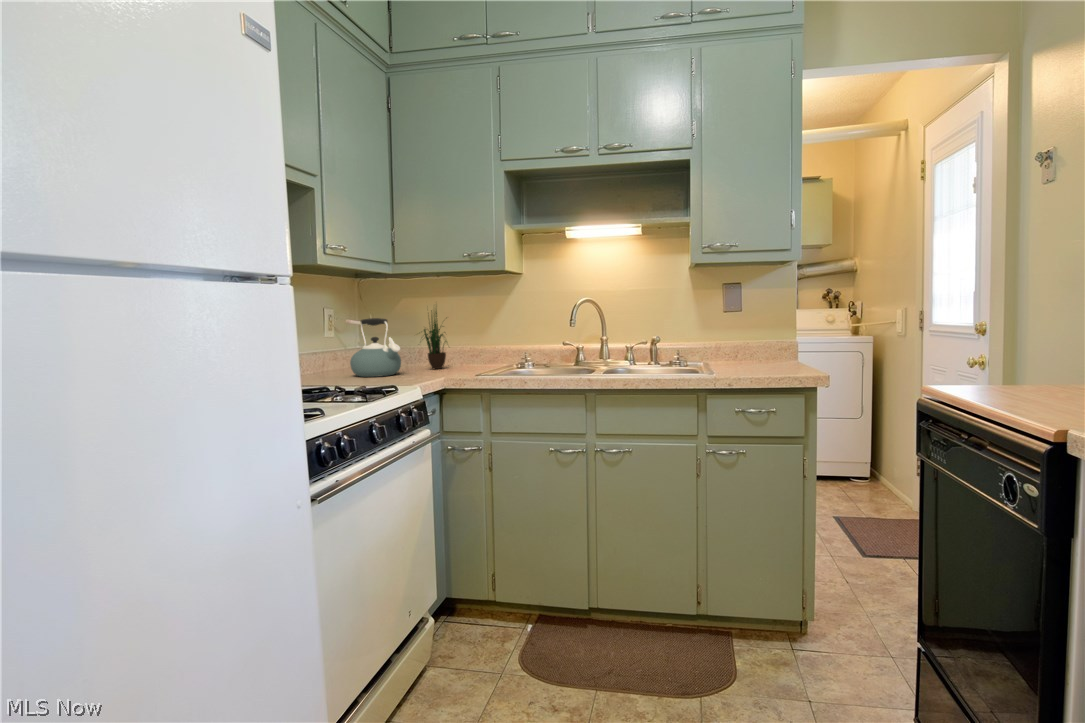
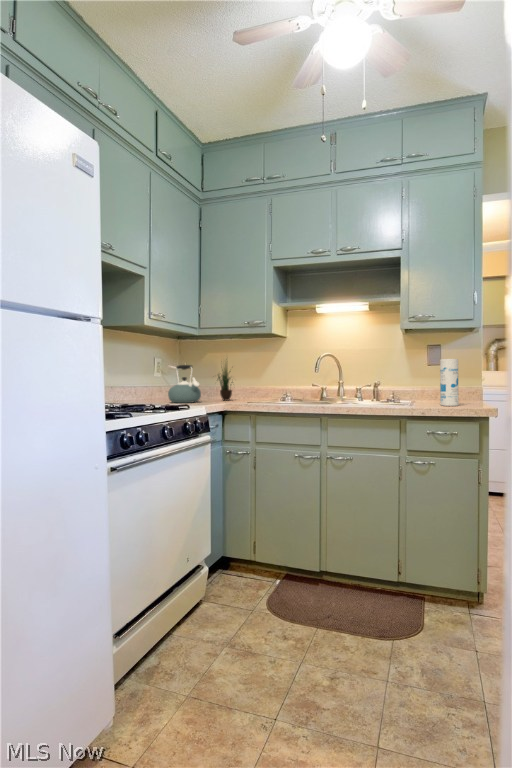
canister: none [749,309,773,374] -> present [440,359,459,406]

